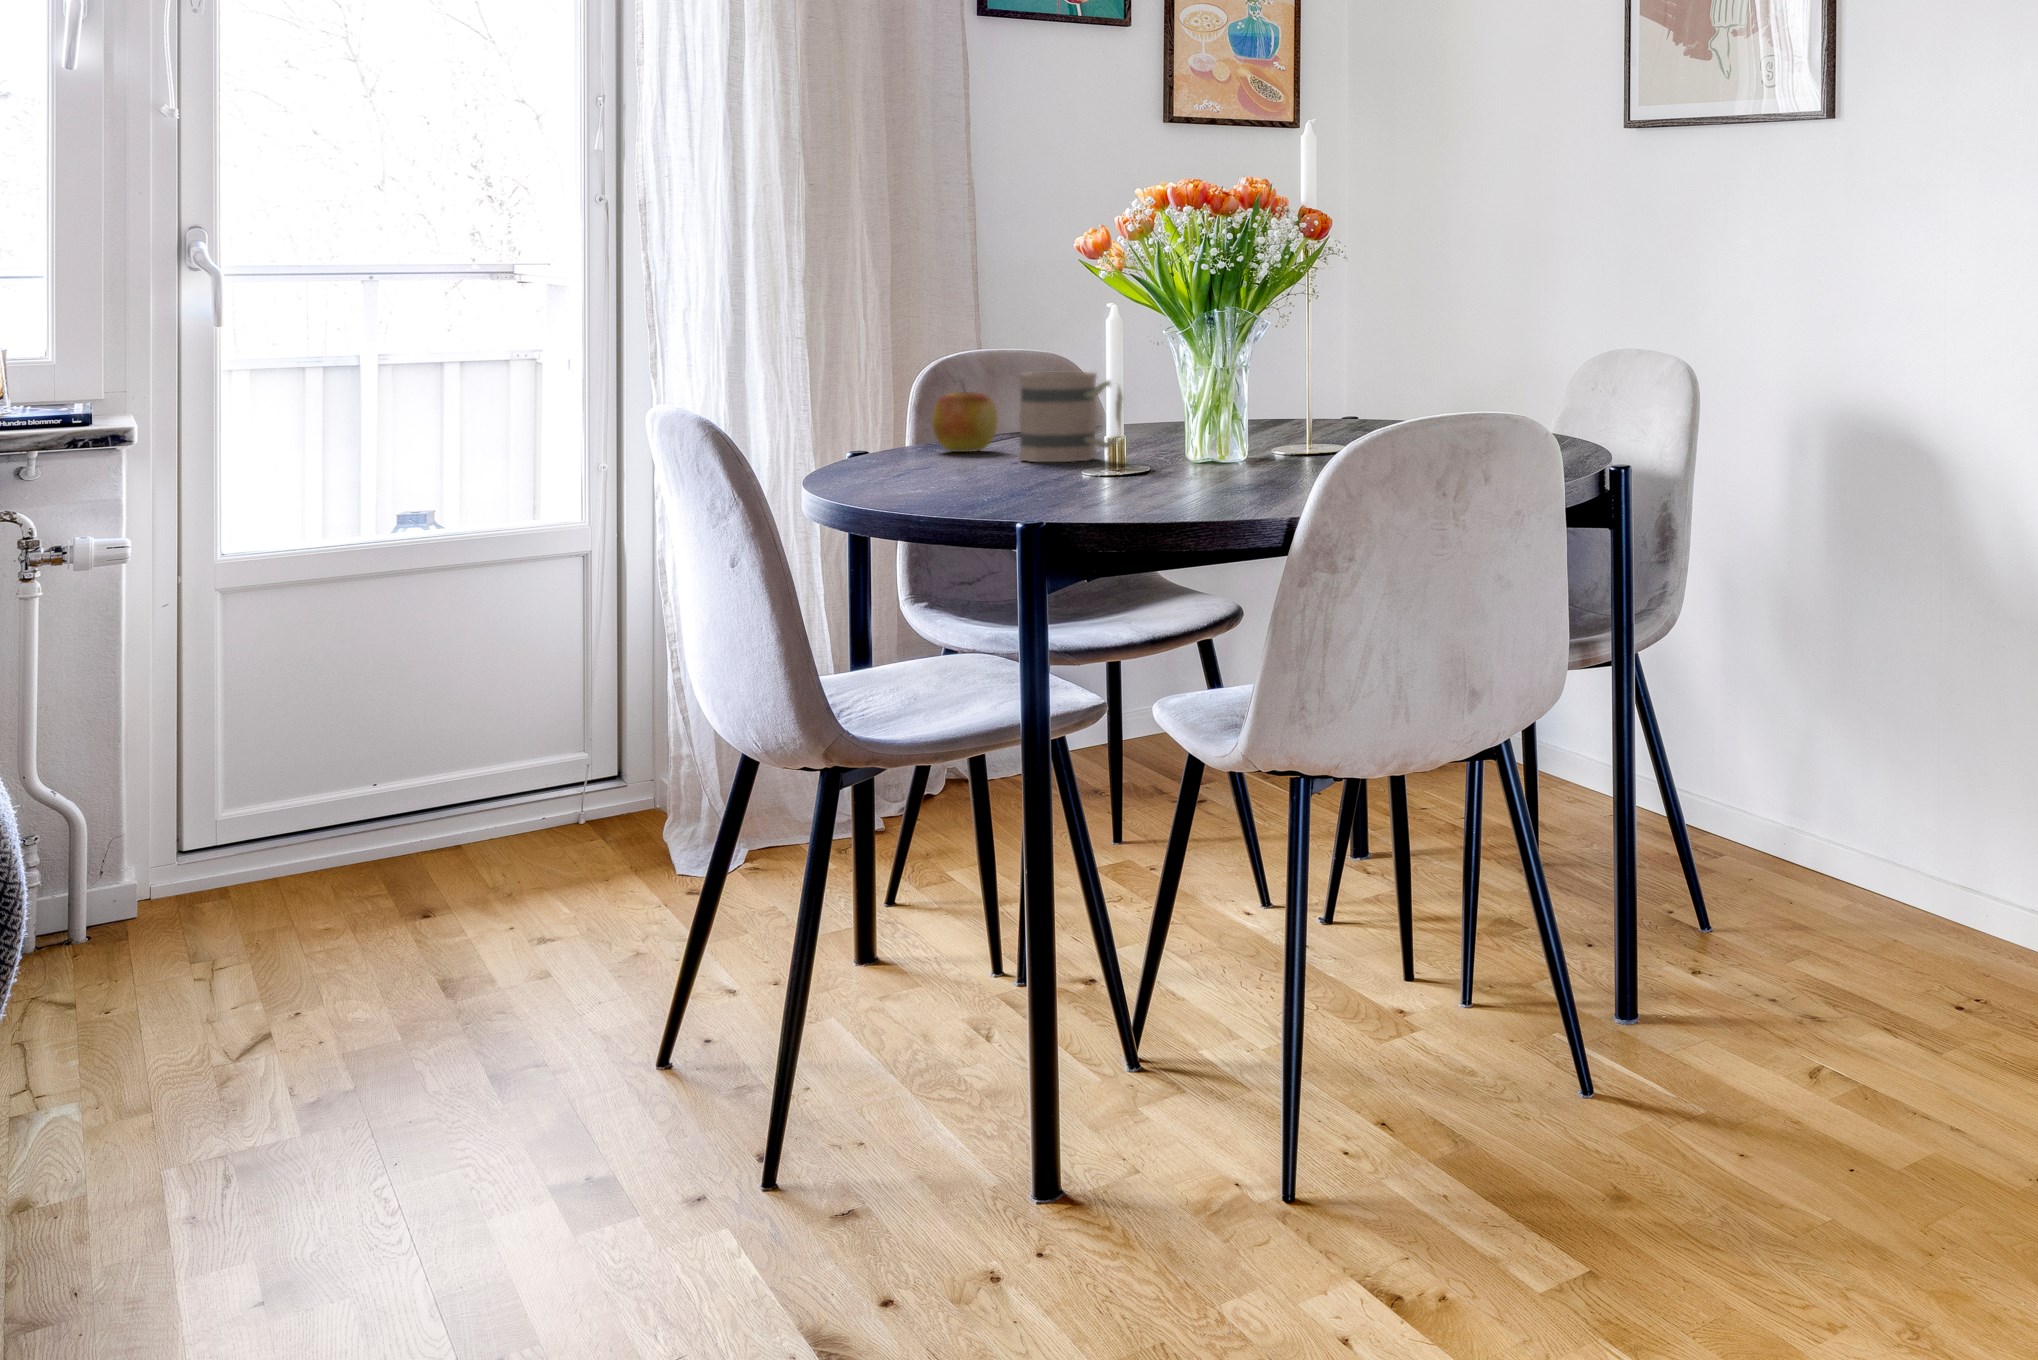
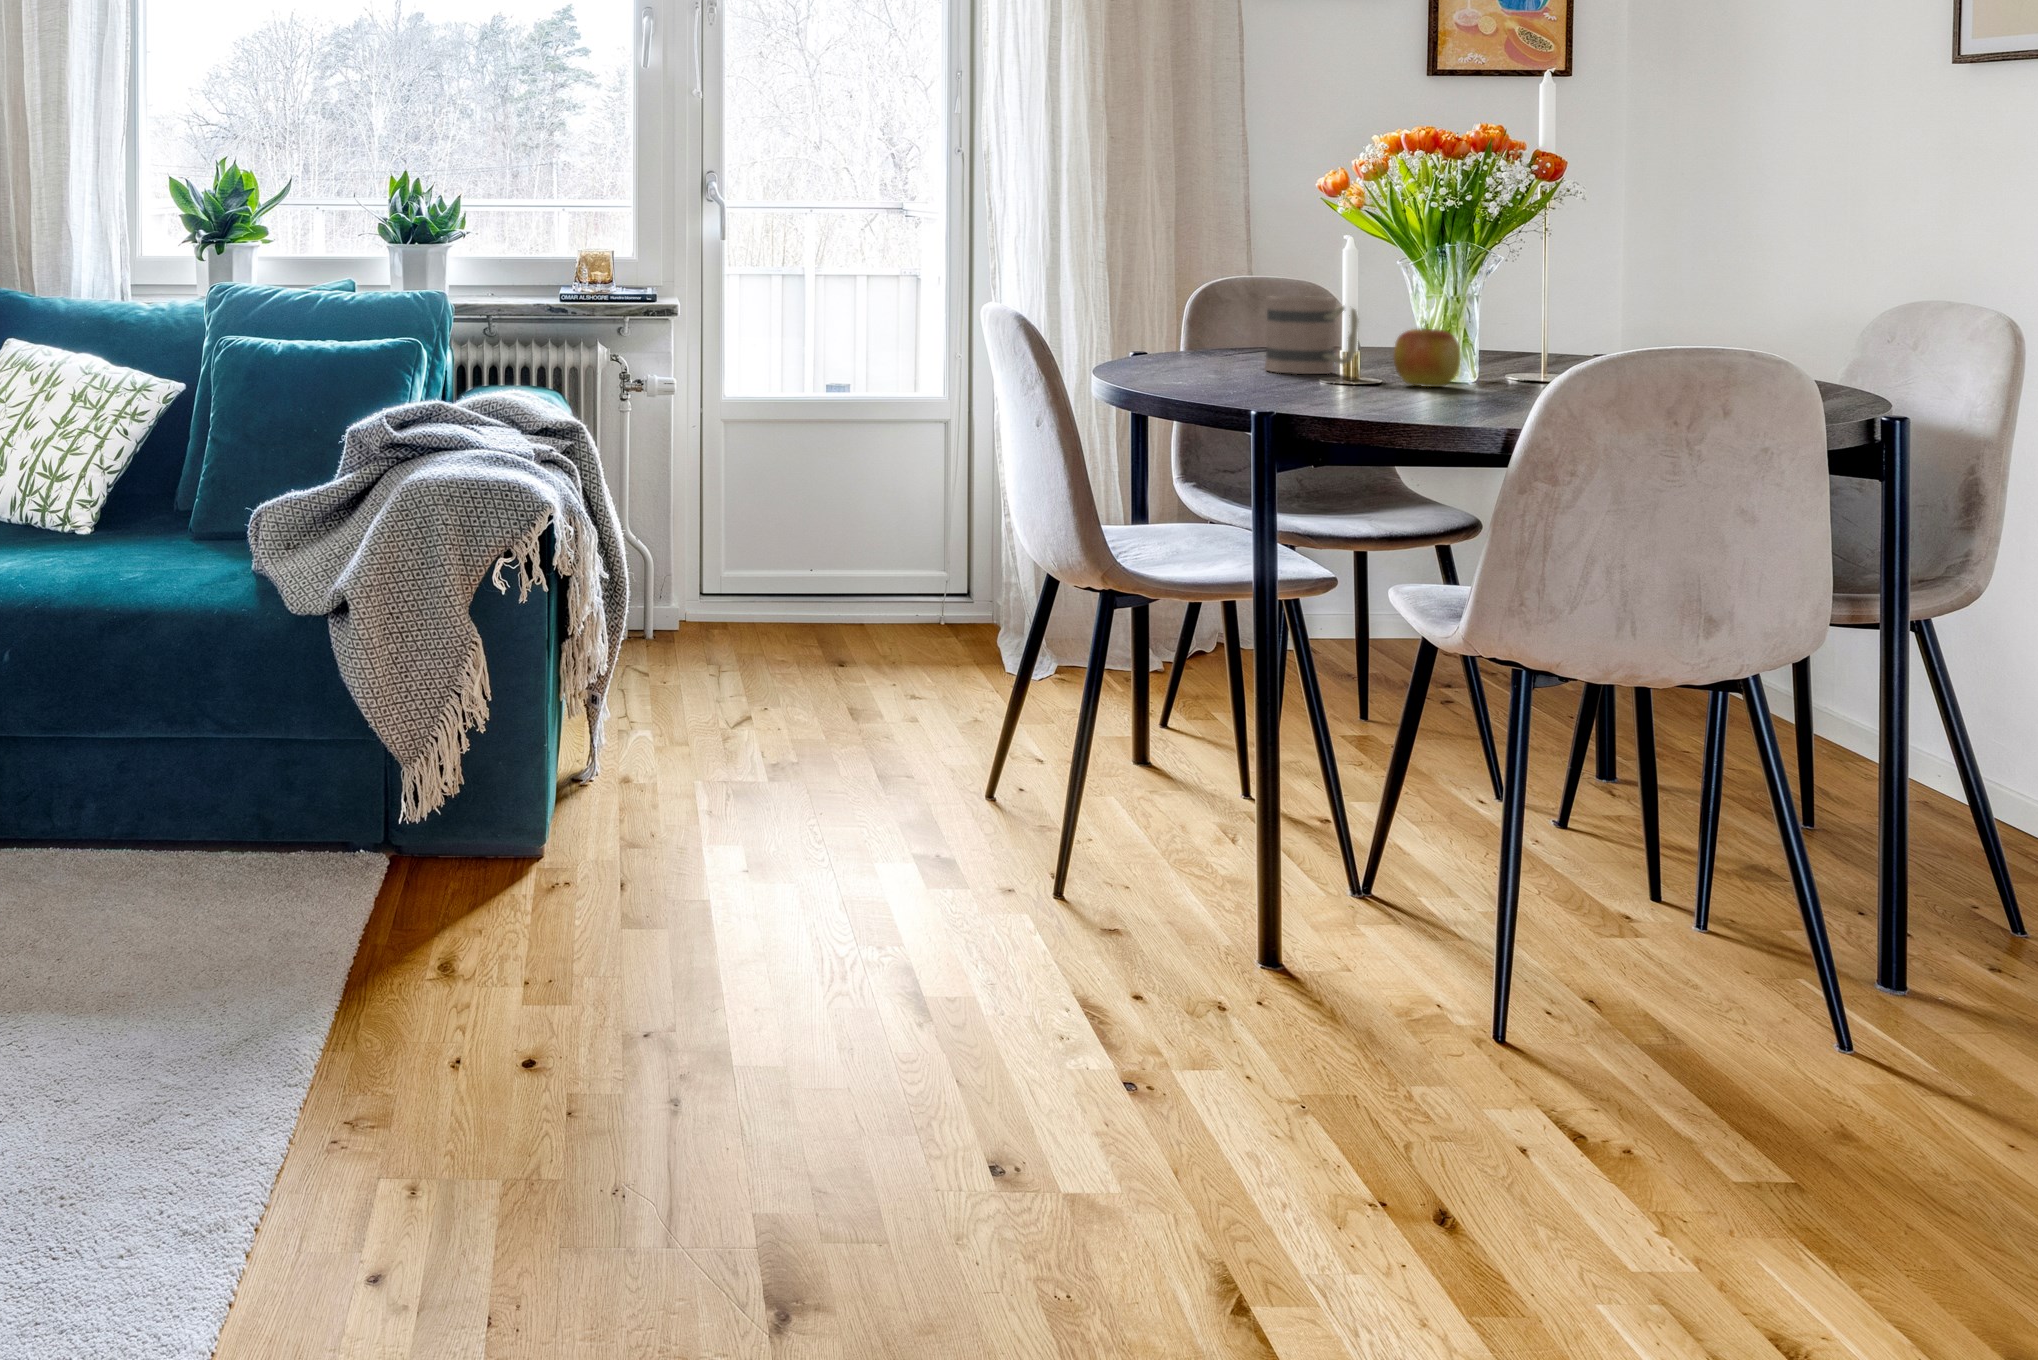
apple: present [932,390,997,452] -> present [1393,327,1460,387]

